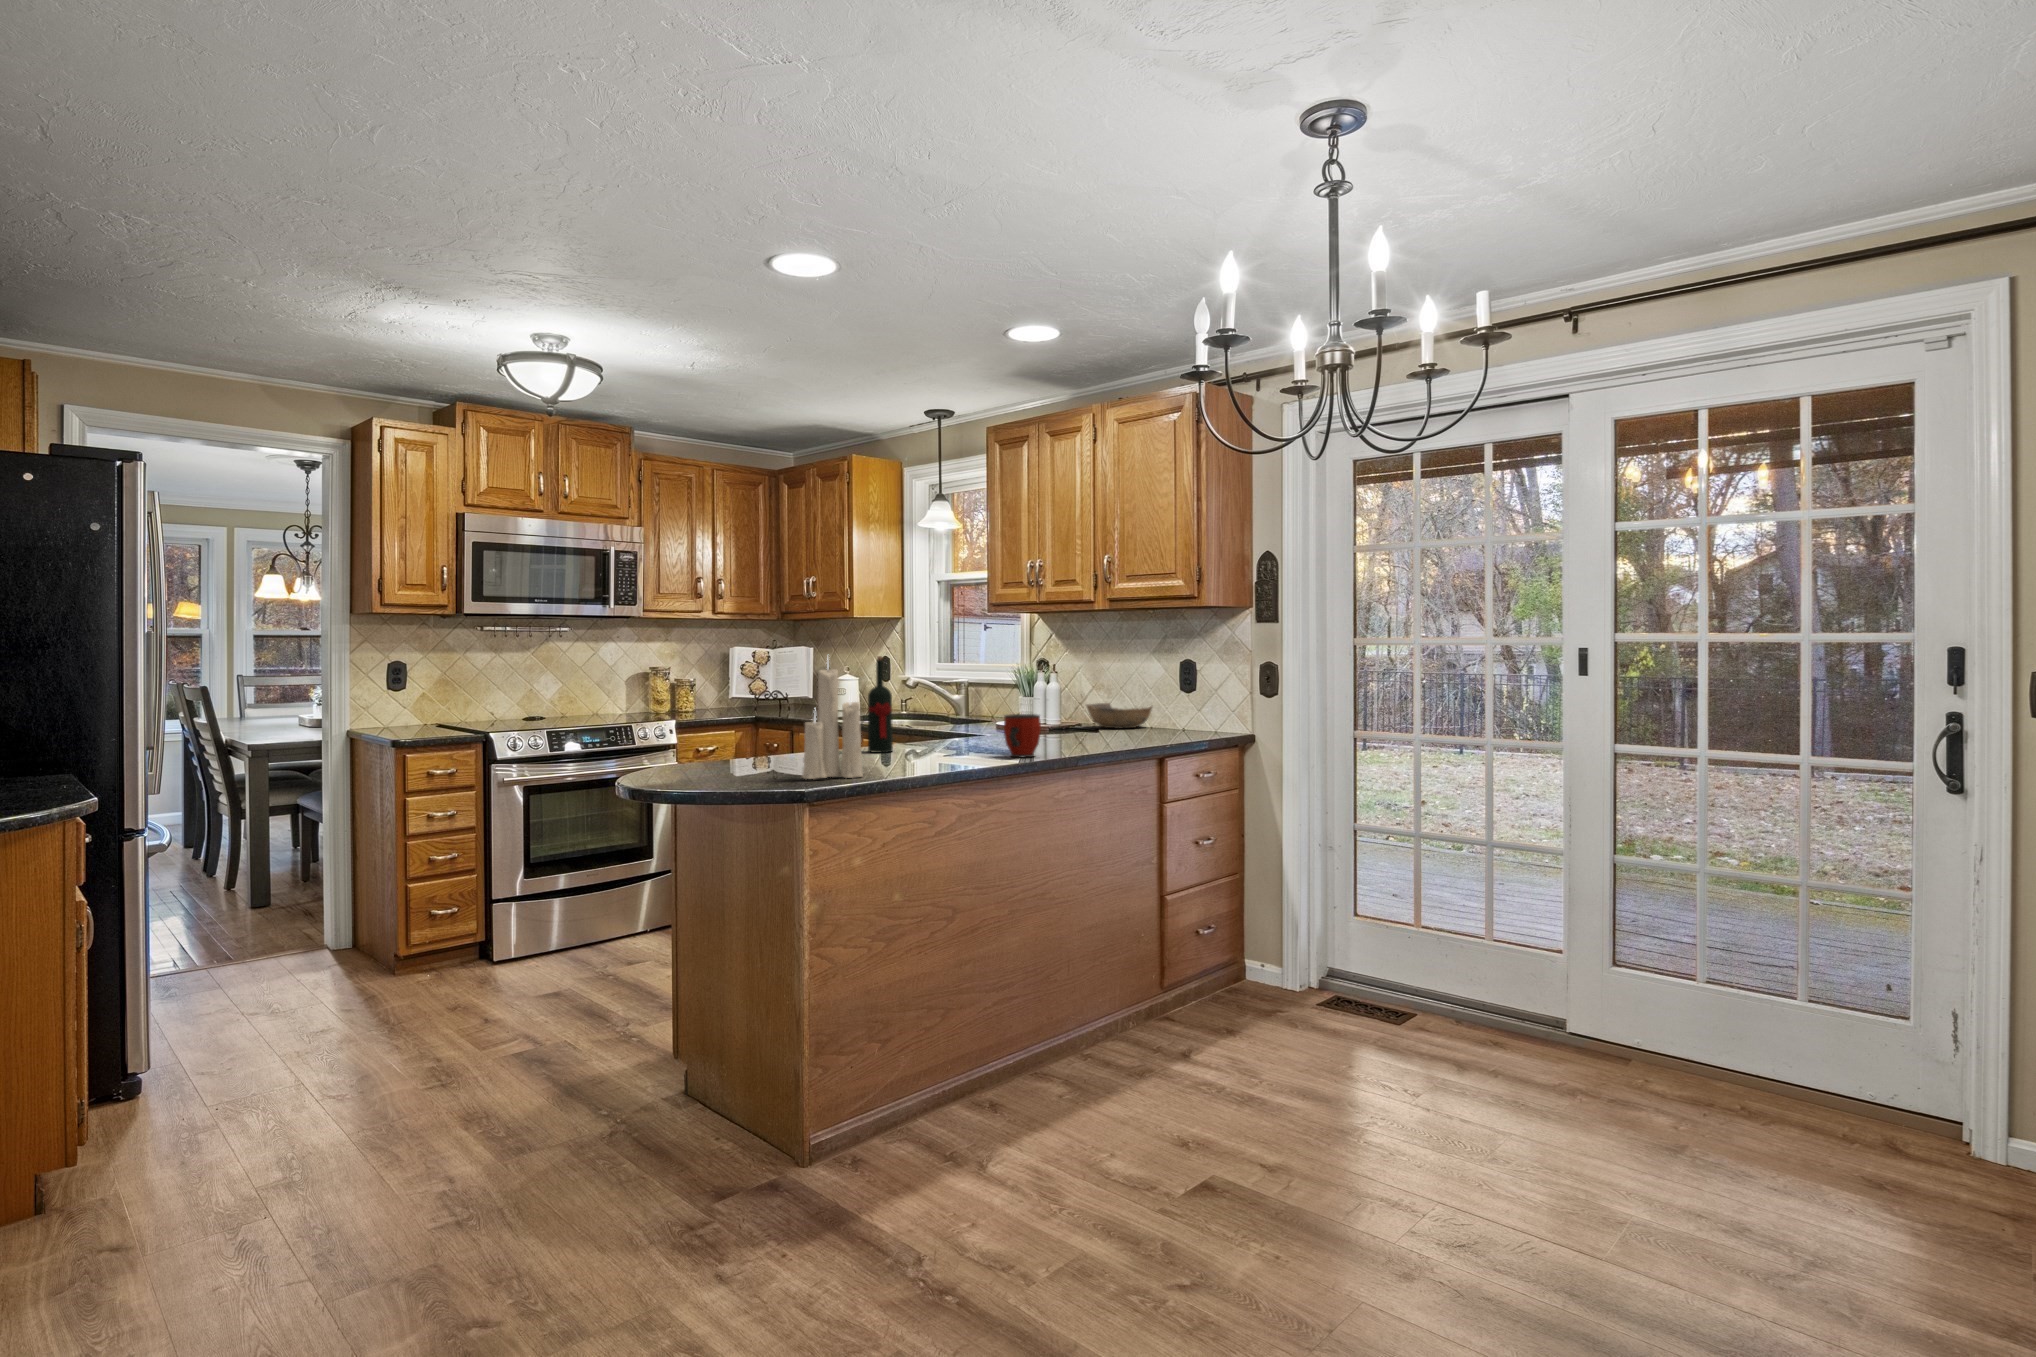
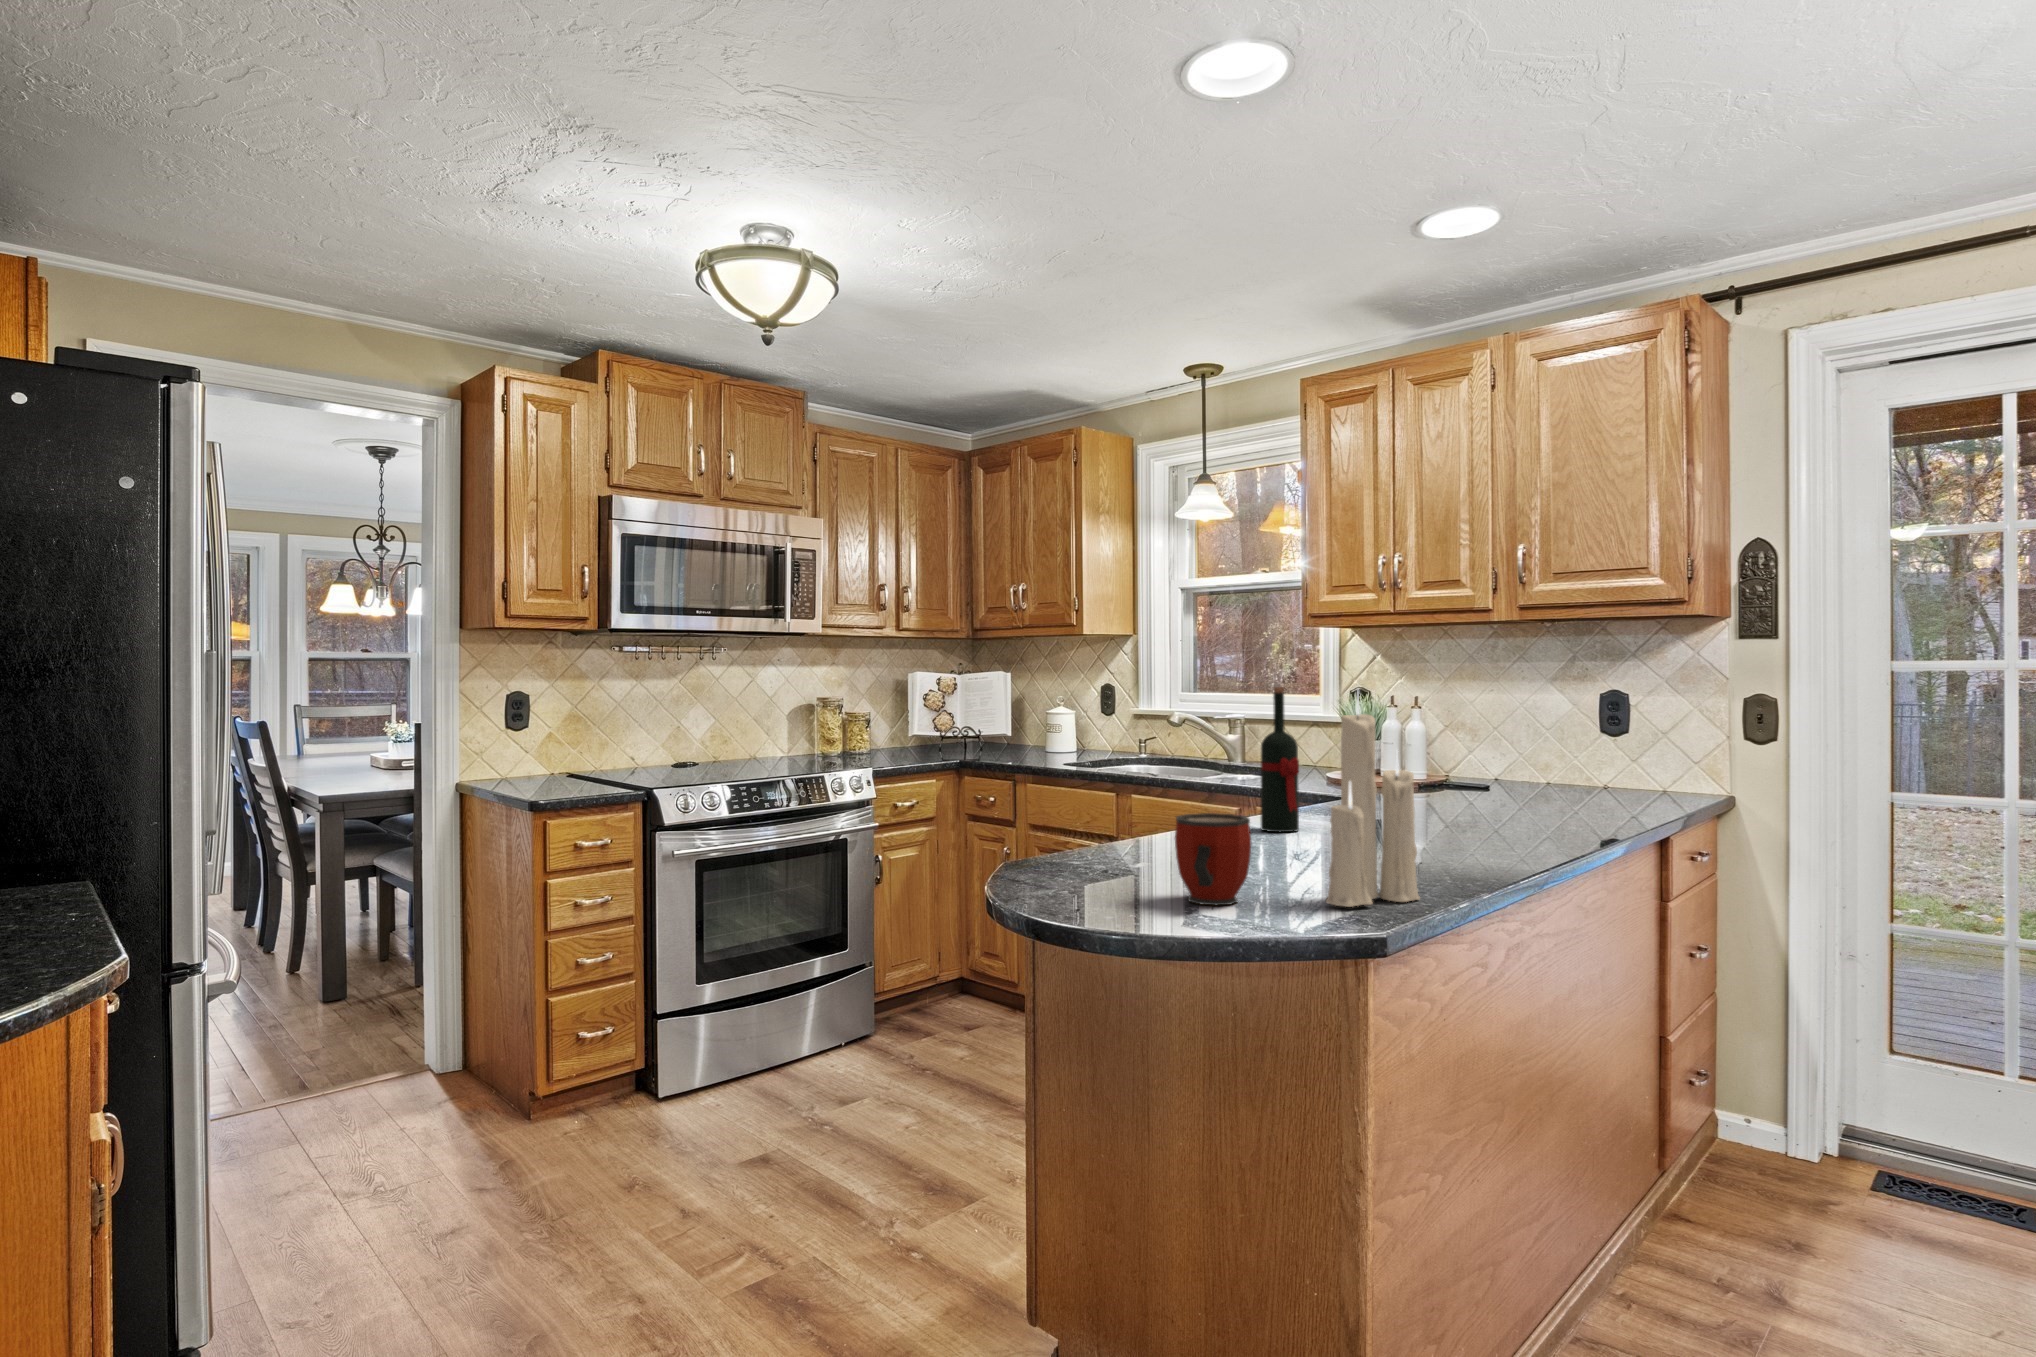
bowl: present [1086,703,1152,728] -> none [1447,746,1547,783]
mug: present [1004,714,1041,757] -> present [1175,813,1251,905]

